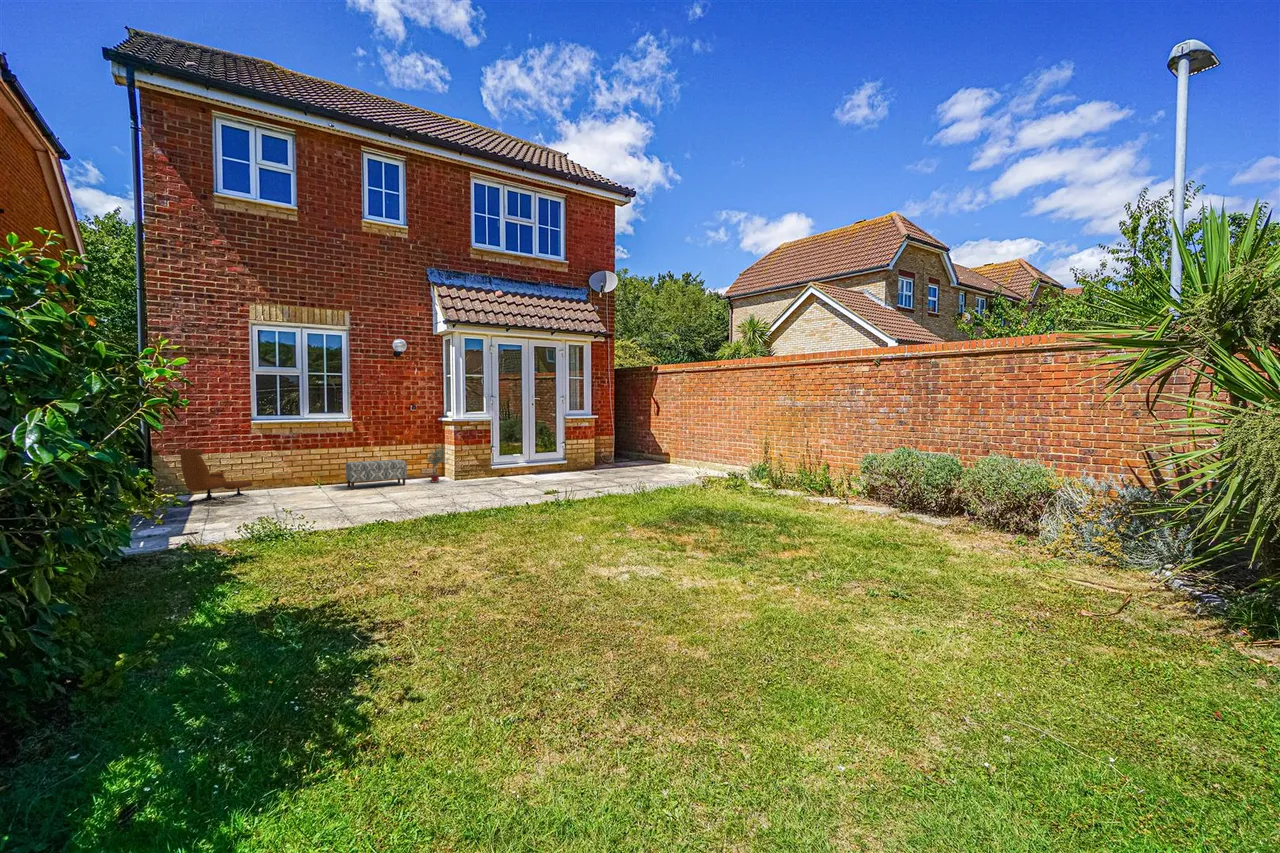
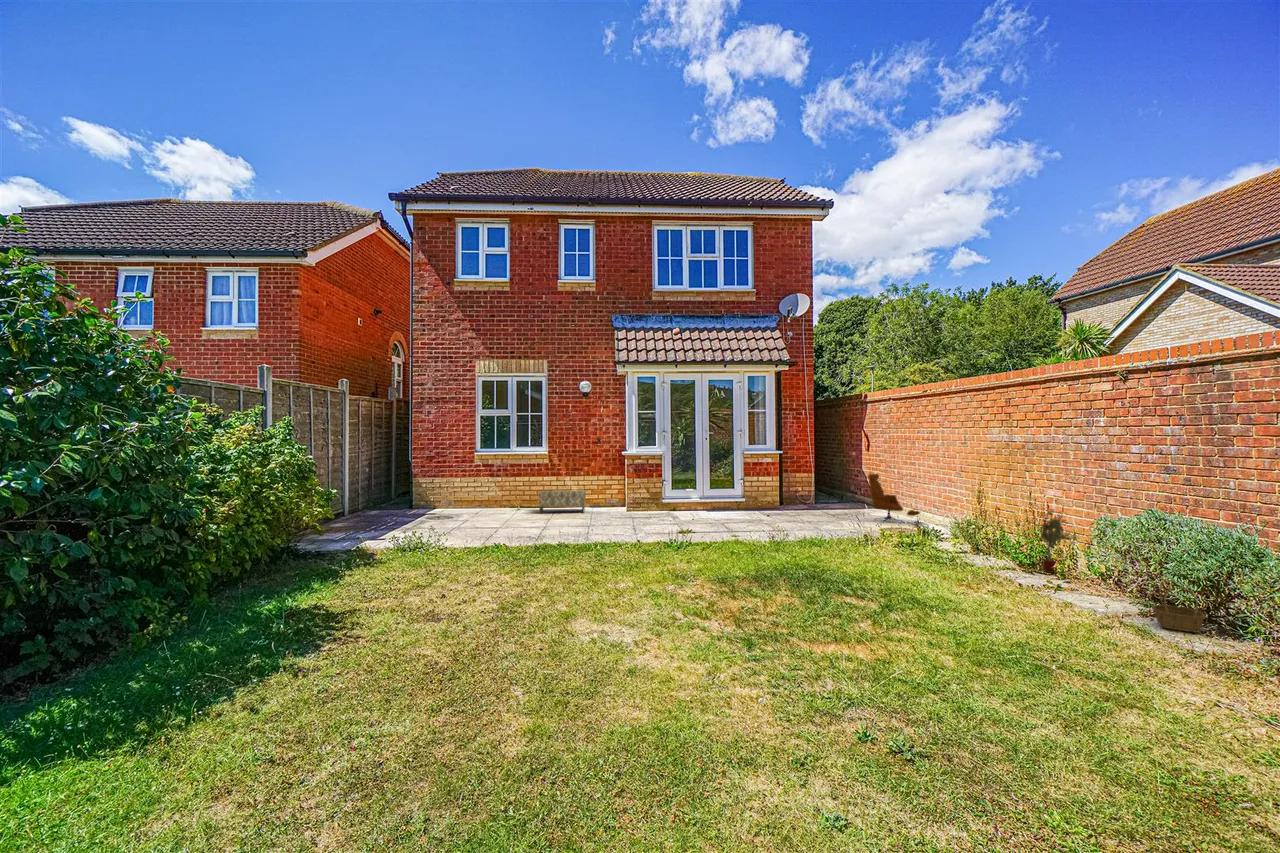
potted tree: present [427,445,449,483] -> present [1039,509,1077,573]
lounge chair: present [178,448,252,505] -> present [868,474,922,524]
basket: none [942,495,972,527] -> present [1152,580,1206,632]

